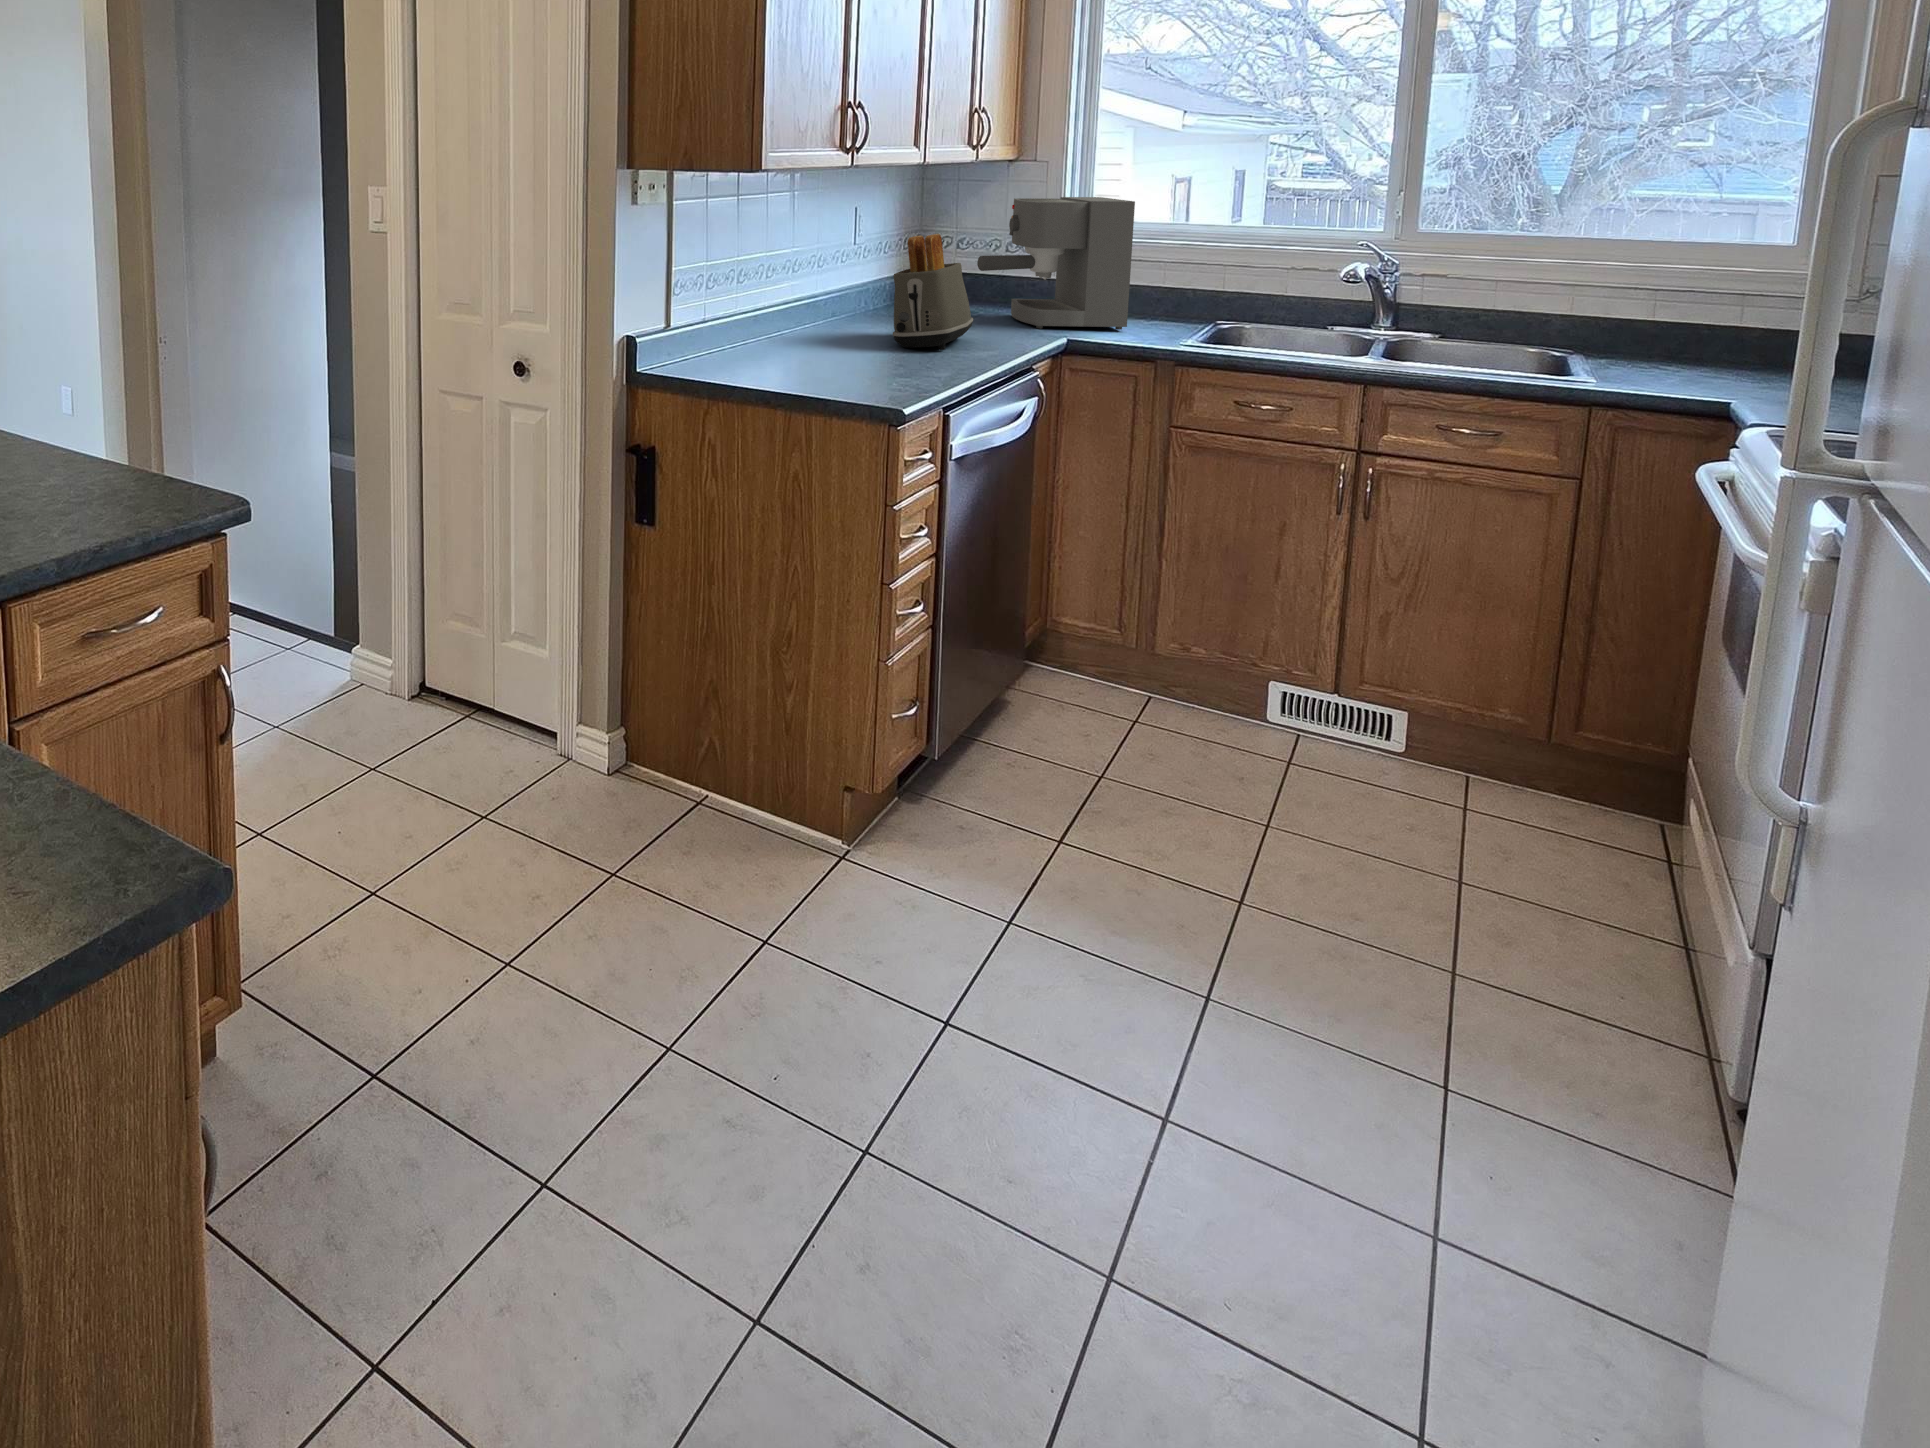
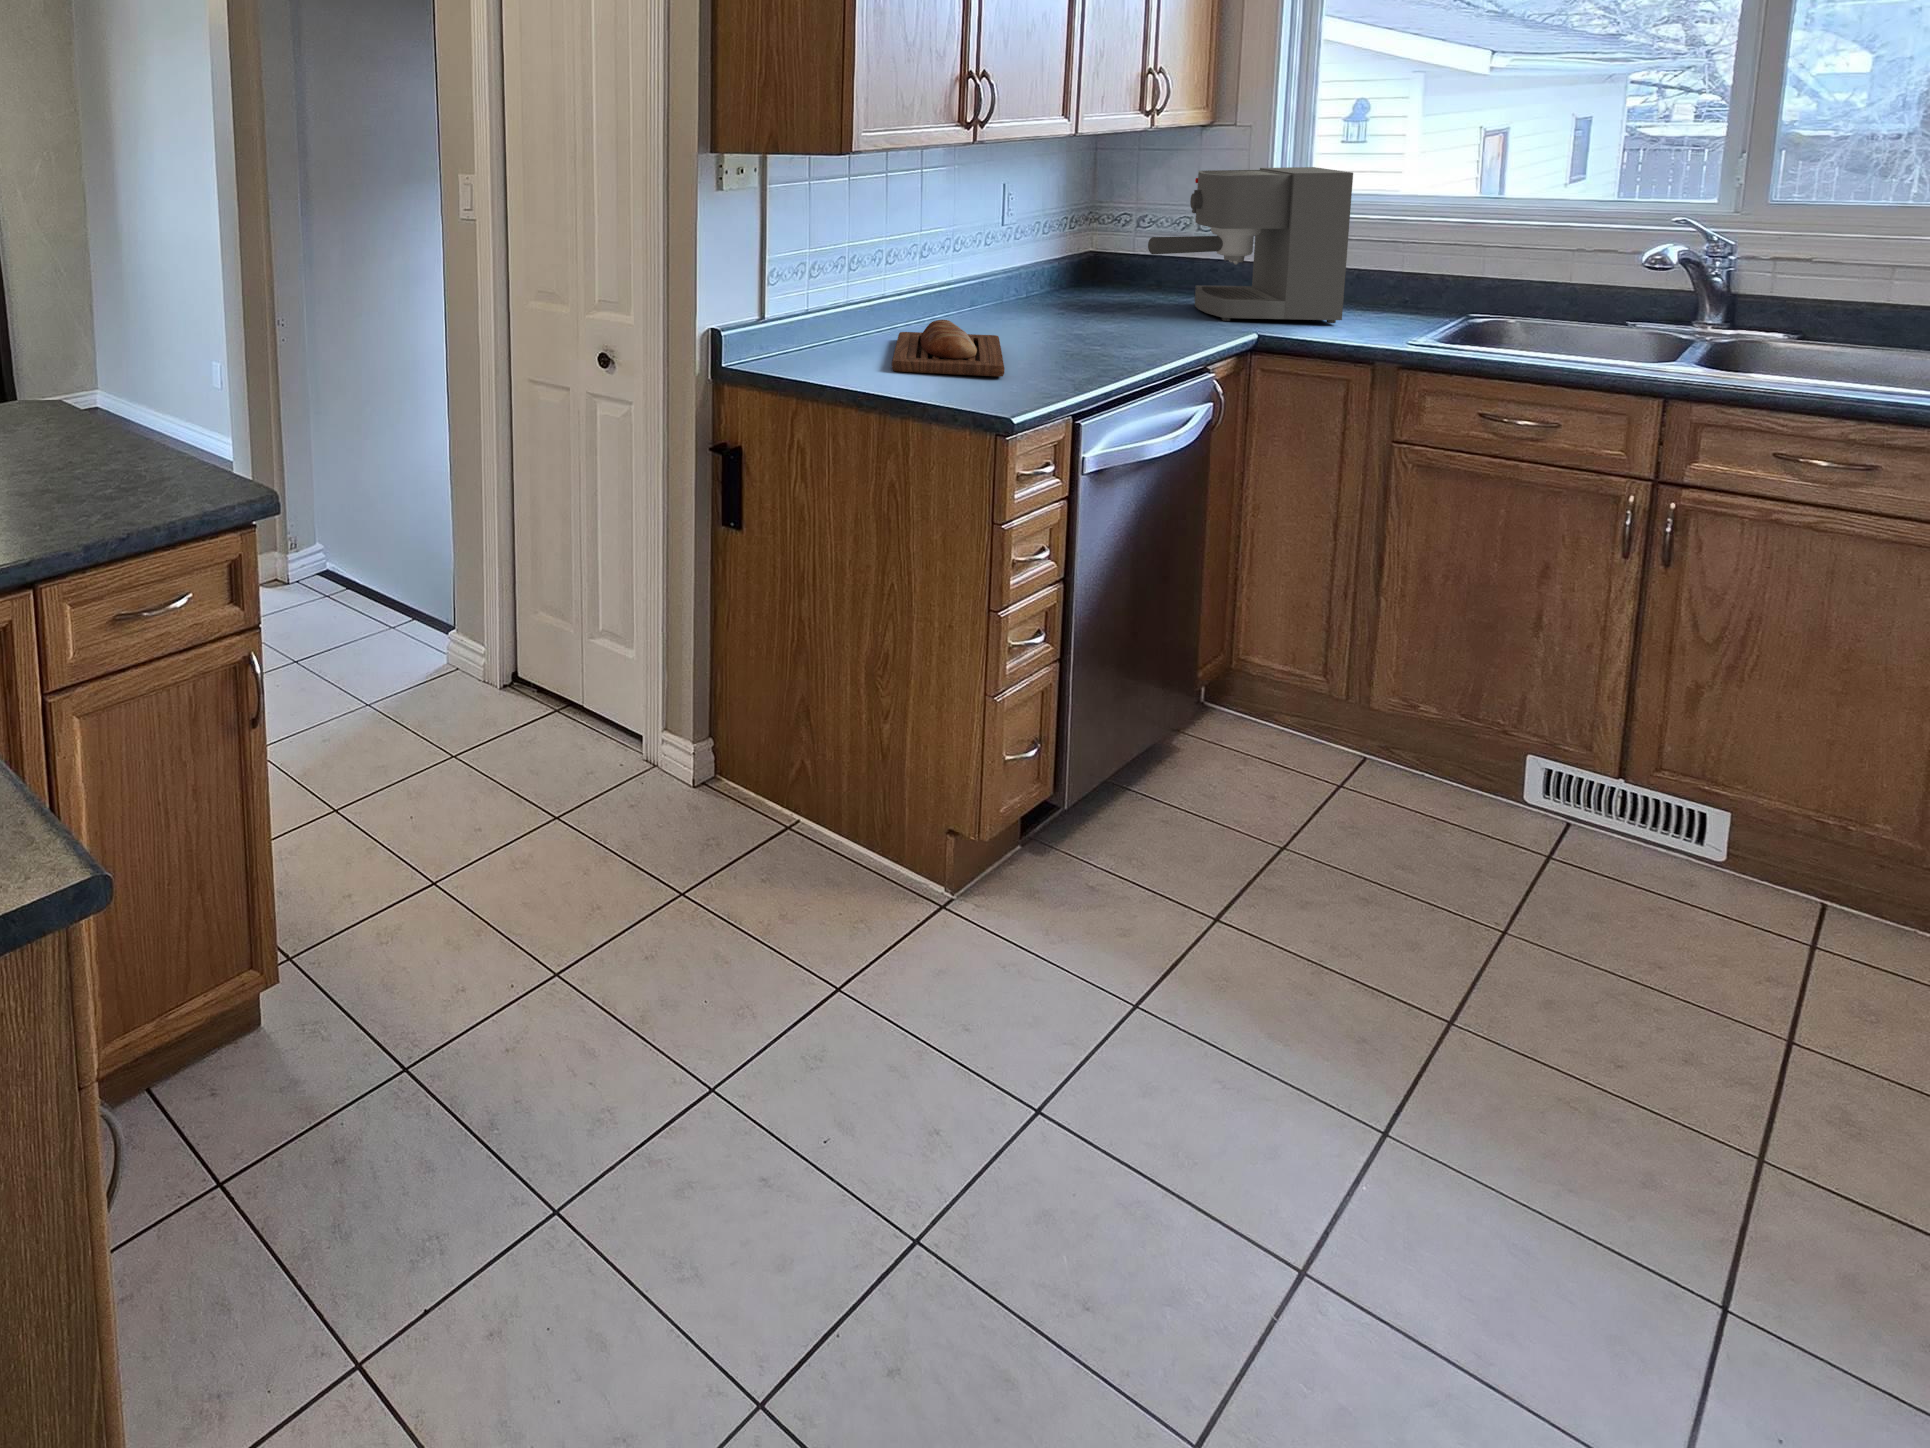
toaster: present [893,234,973,350] -> none [1030,214,1134,346]
bread loaf: none [783,327,884,376] -> present [892,320,1005,377]

